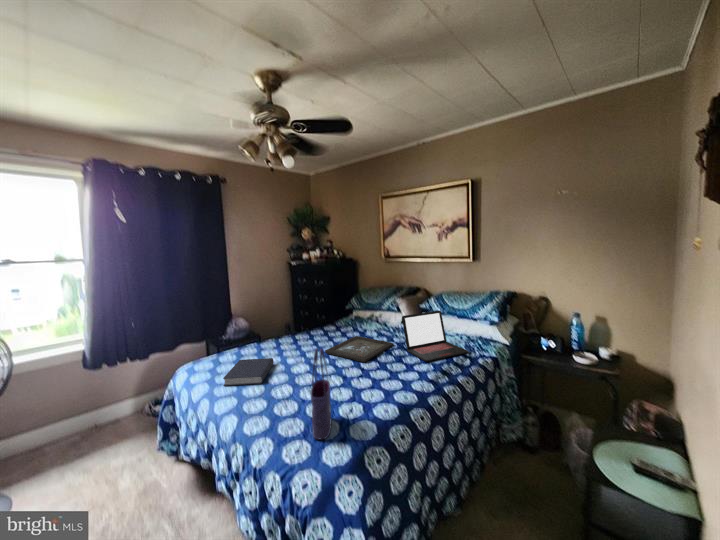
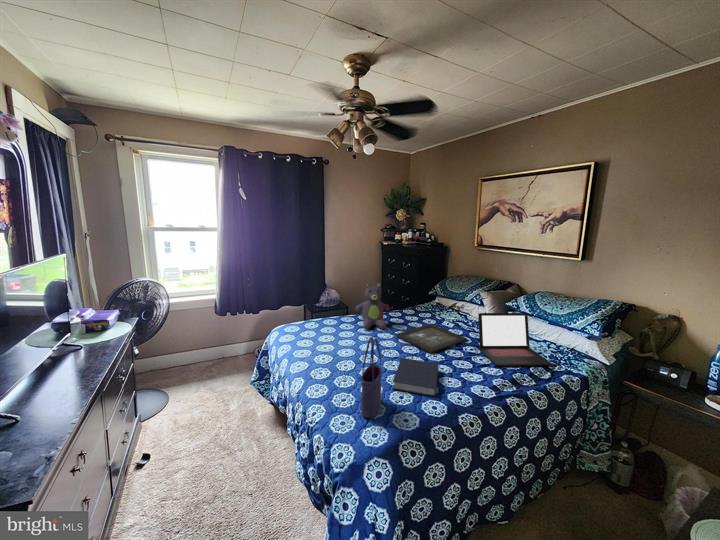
stuffed bear: none [276,300,313,352] -> present [355,283,390,329]
book: present [223,358,274,386] -> present [393,358,438,396]

